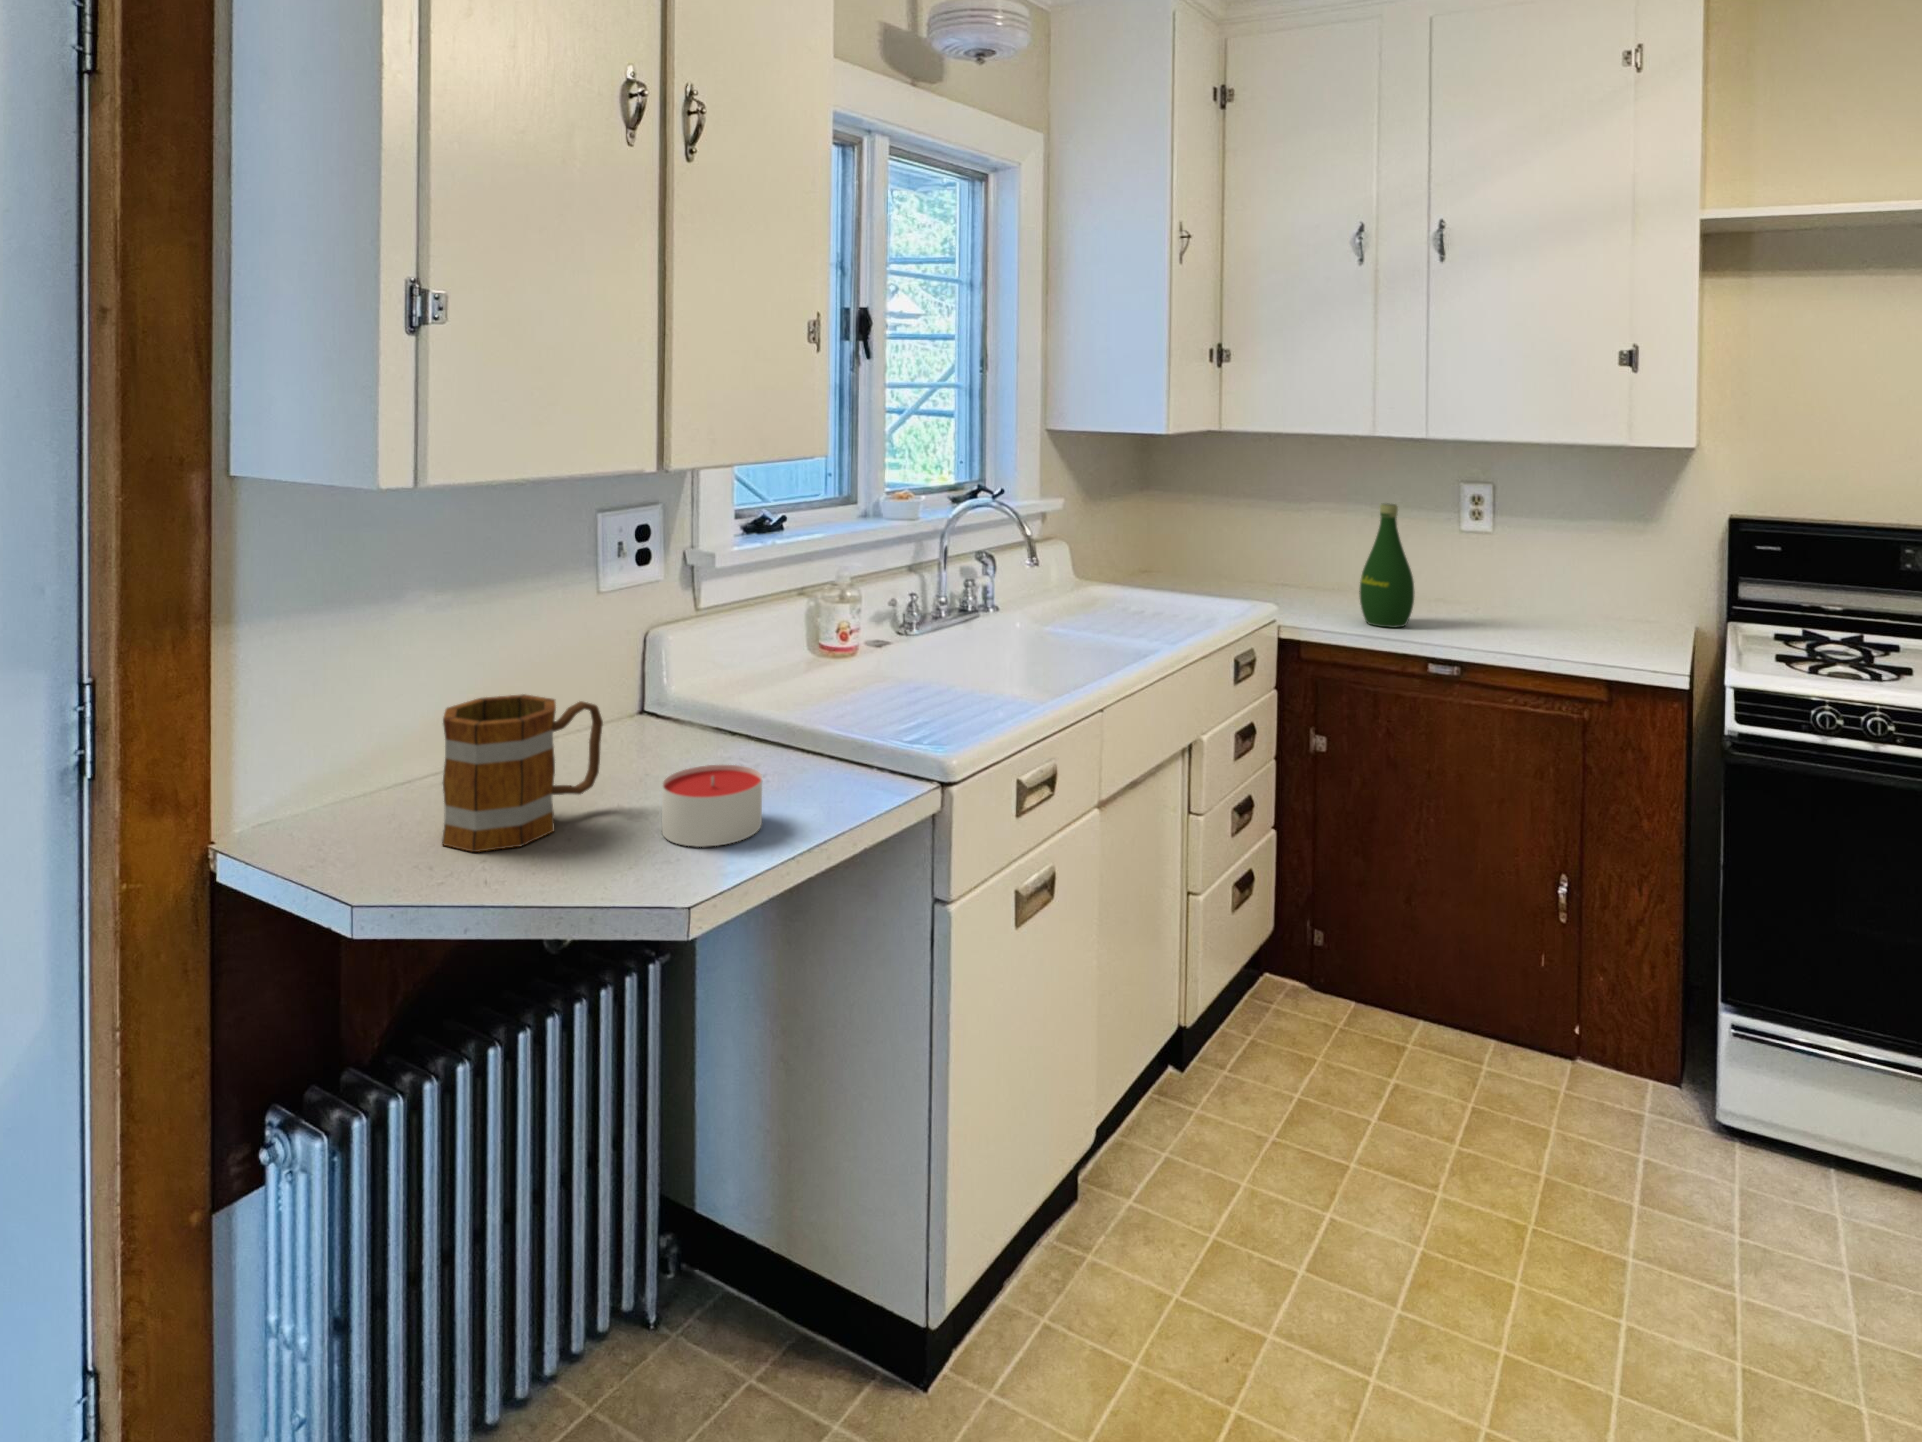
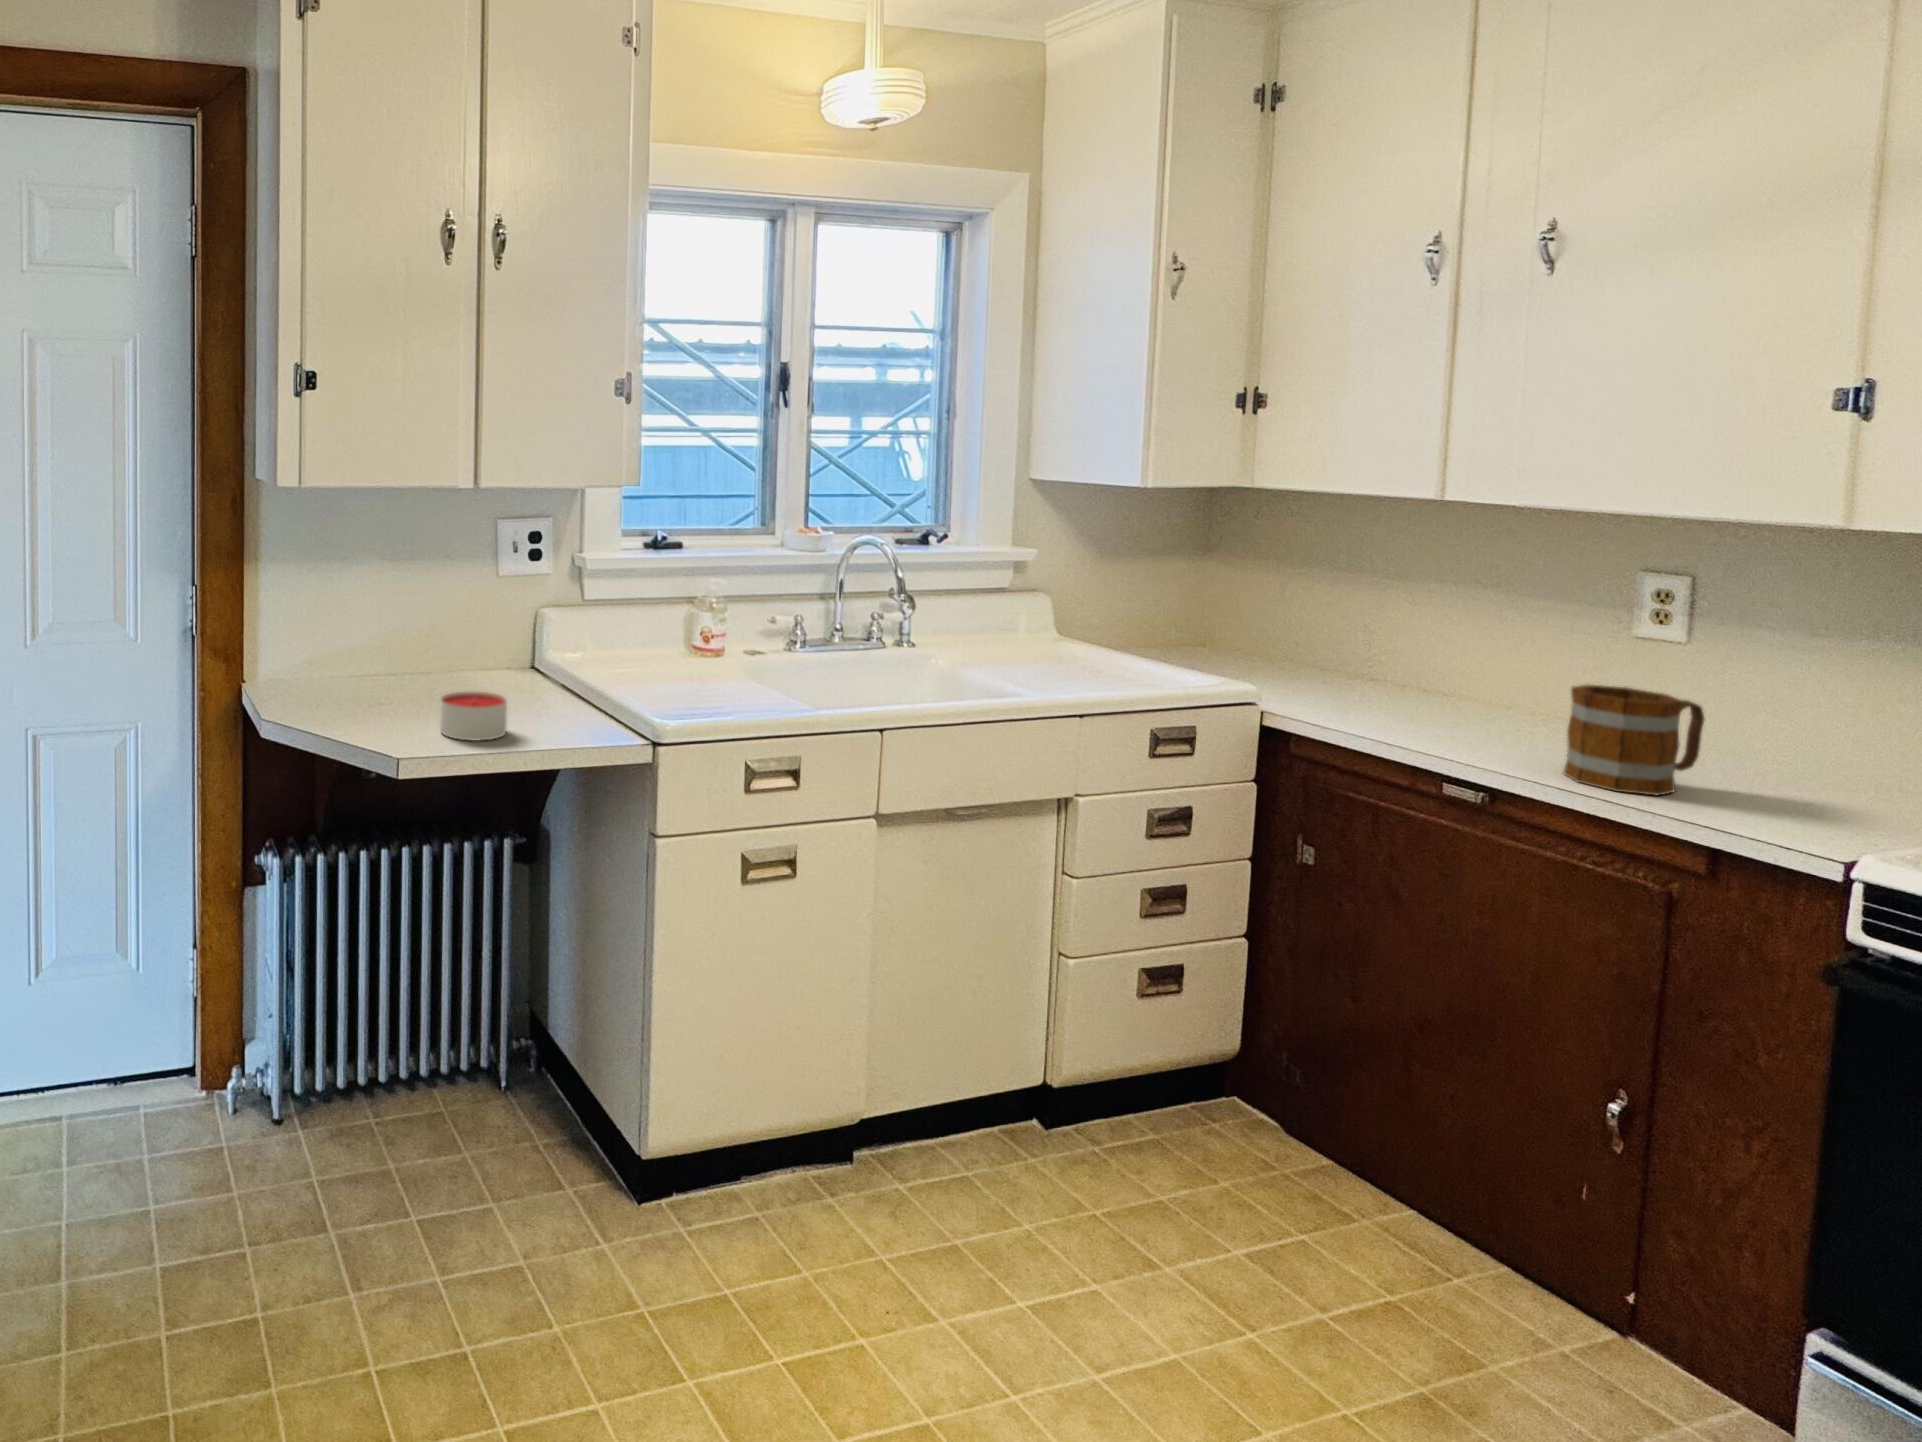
bottle: present [1359,503,1414,628] -> none [1382,583,1465,737]
mug: present [442,694,603,852] -> present [1564,685,1705,796]

